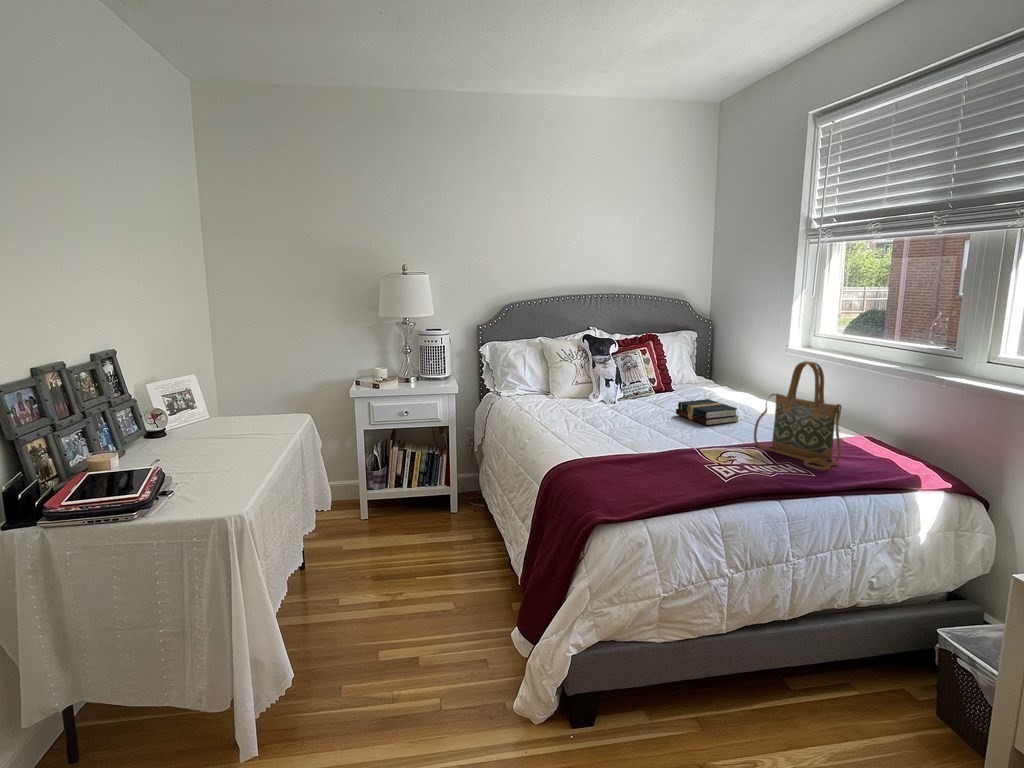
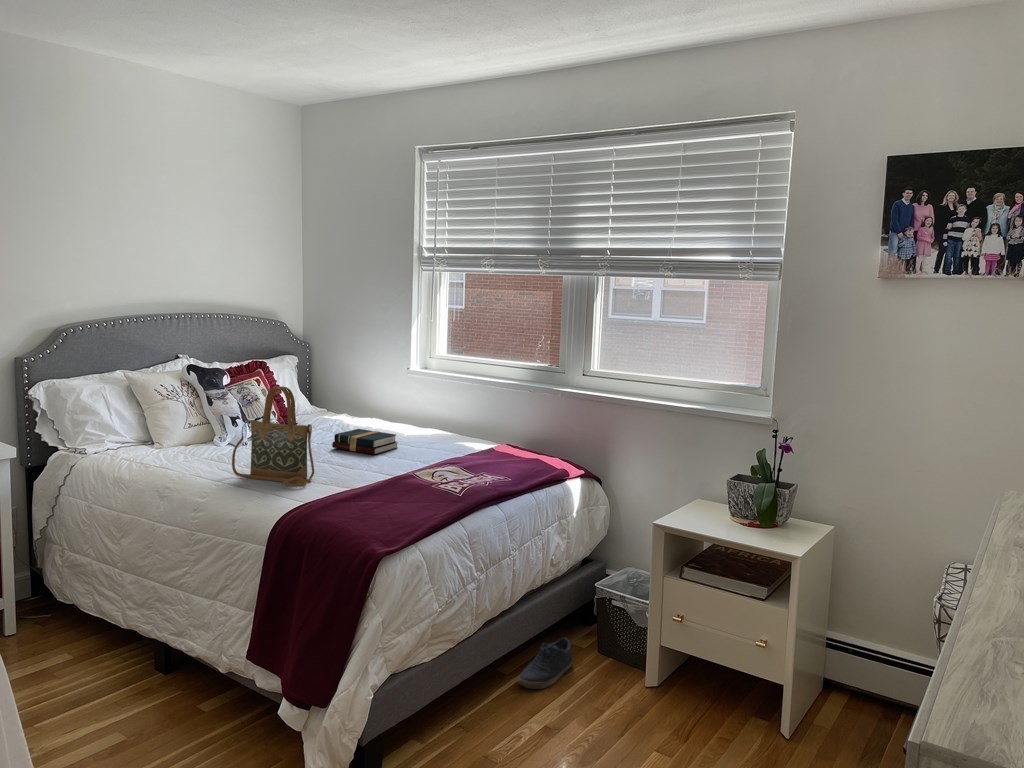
handbag: present [754,361,842,470] -> present [232,386,314,487]
shoe: none [795,670,888,724] -> present [518,638,573,689]

